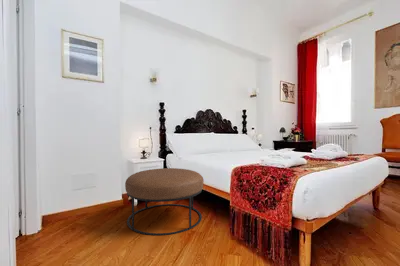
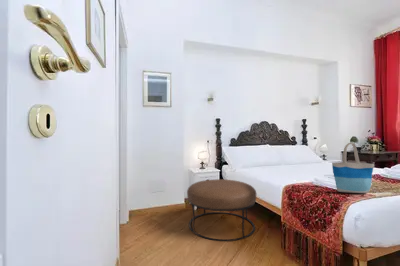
tote bag: none [280,120,314,169] -> present [332,143,374,193]

